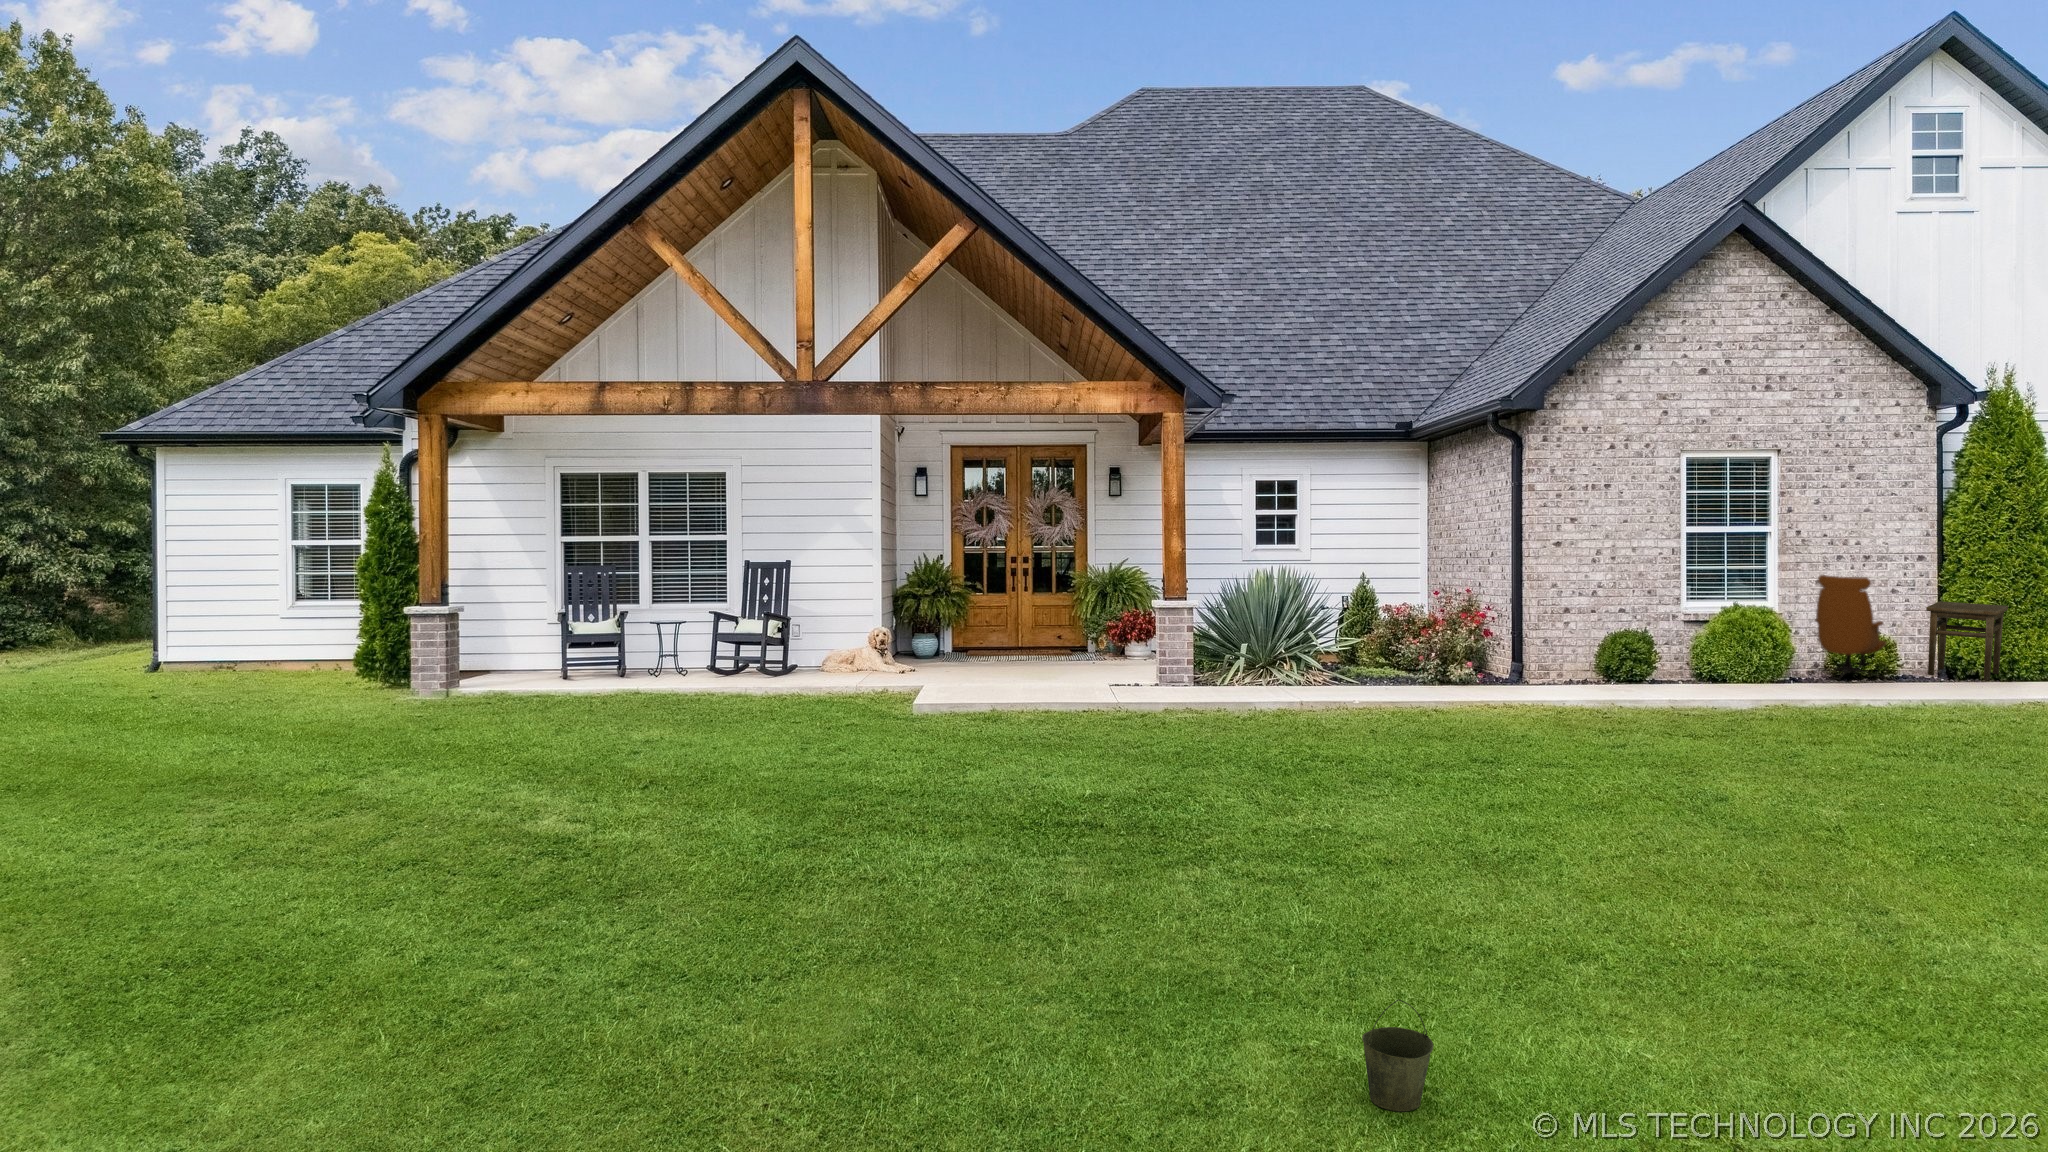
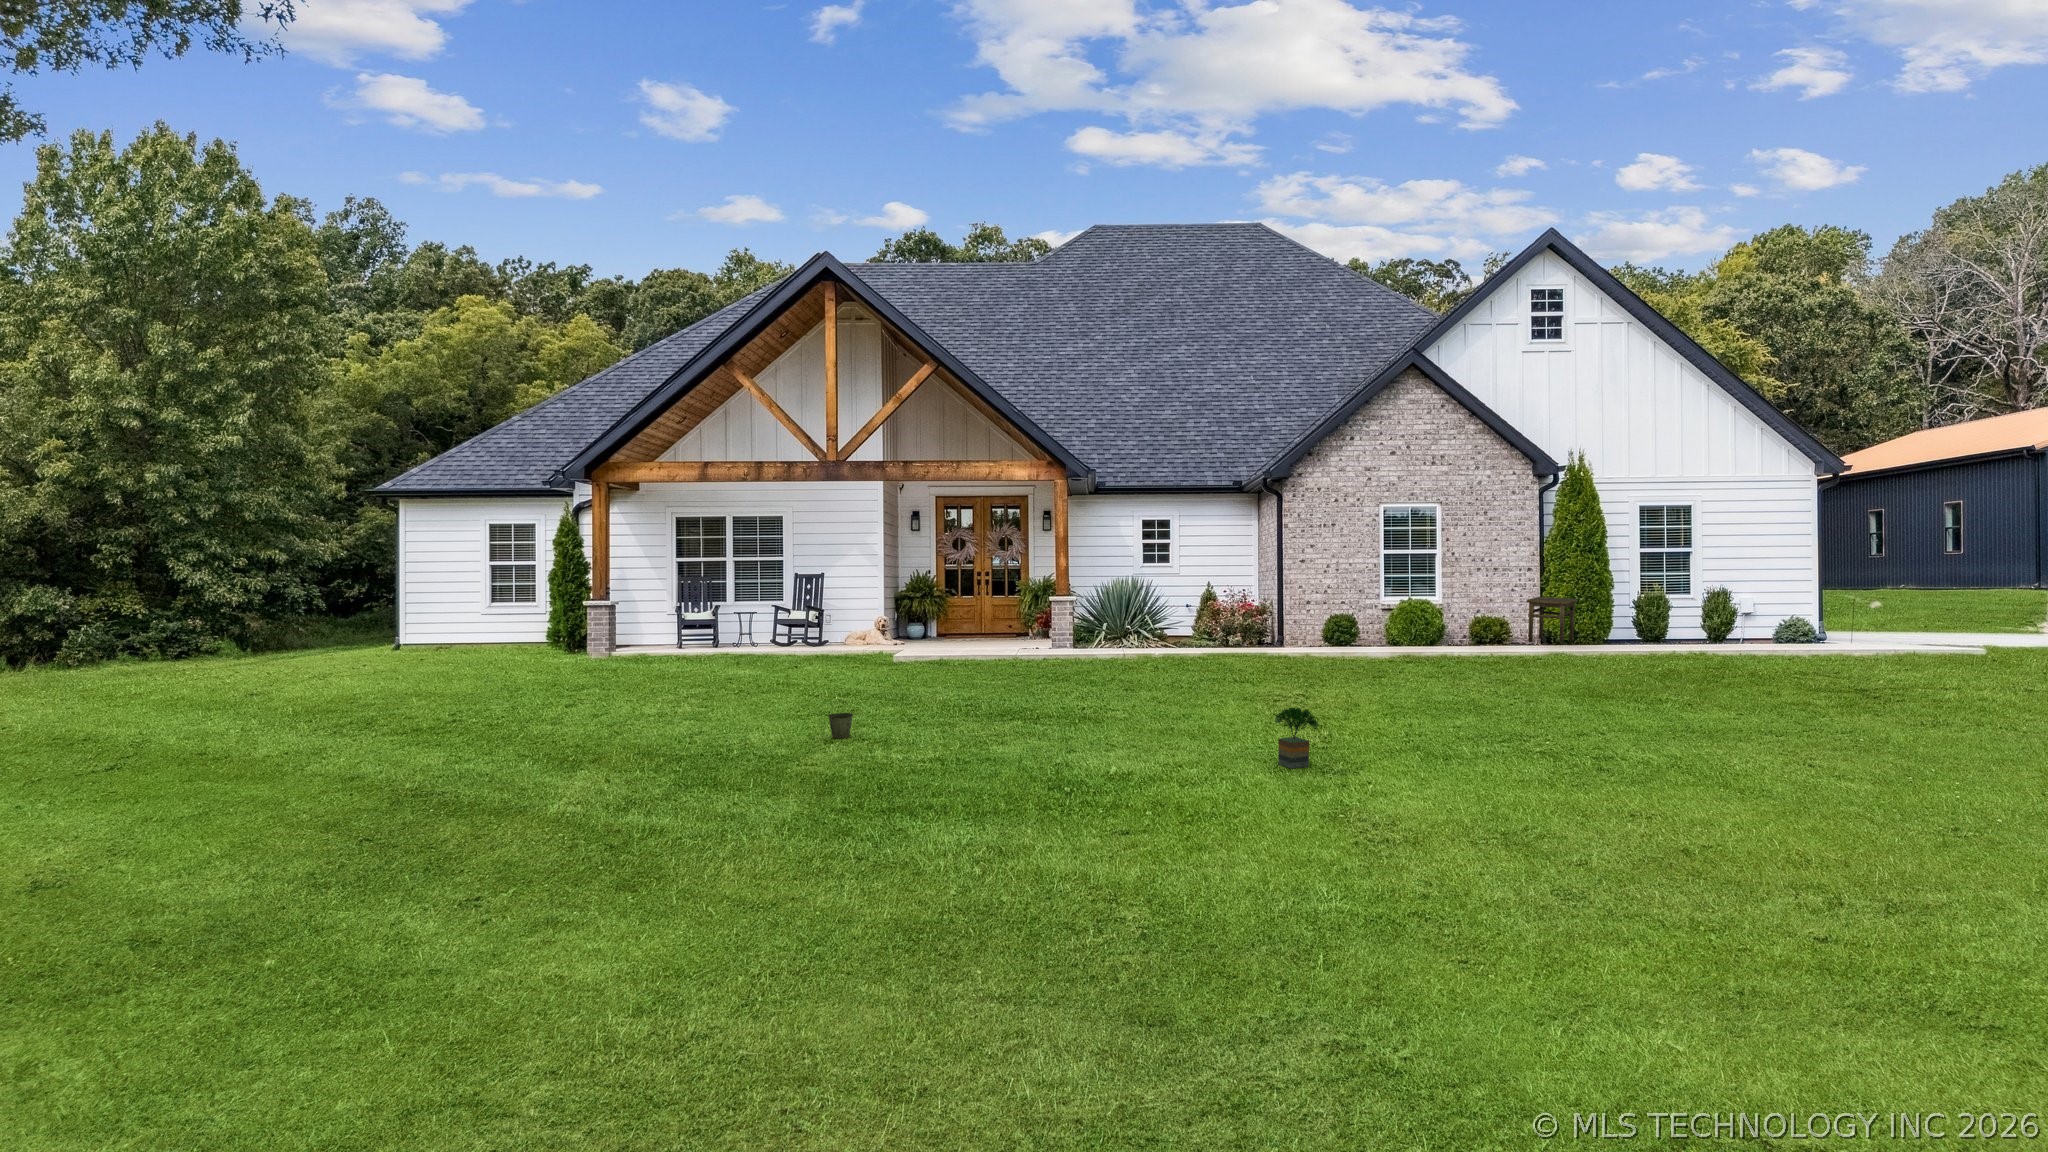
lounge chair: present [1813,575,1887,680] -> none [1457,580,1507,645]
potted tree: none [1717,840,1823,970] -> present [1275,708,1319,769]
bucket: present [1362,999,1434,1112] -> present [828,713,853,738]

